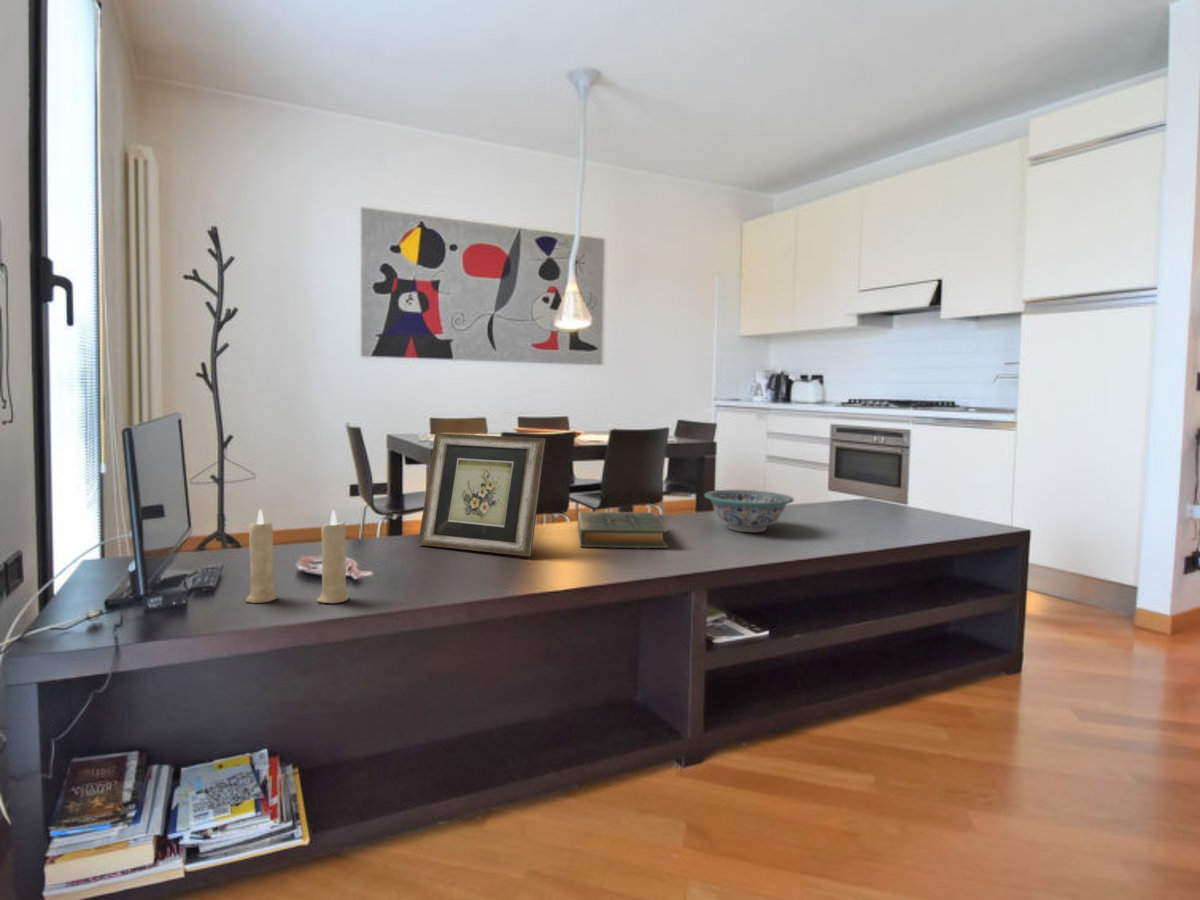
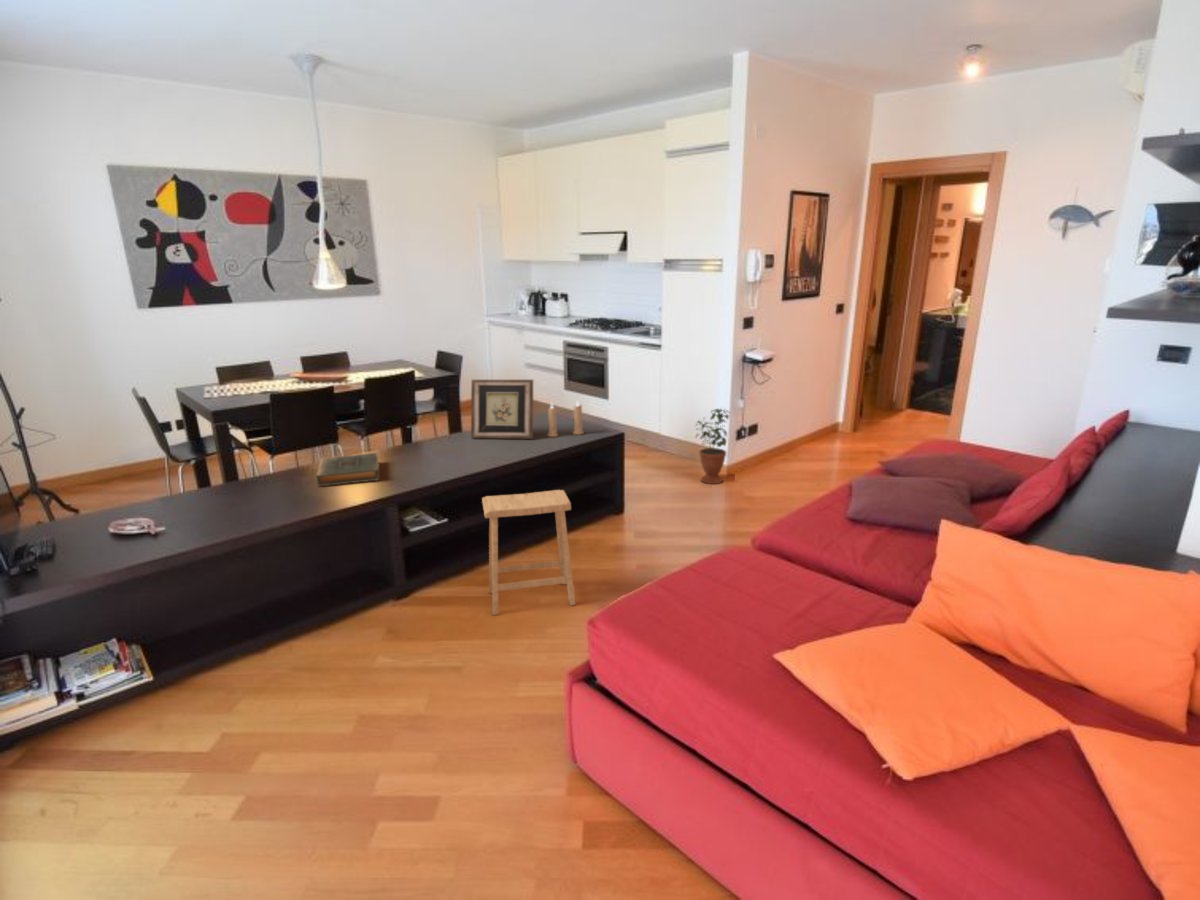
picture frame: present [418,433,546,556] -> present [471,380,533,439]
decorative bowl: present [704,490,793,532] -> none [412,427,472,459]
potted plant: none [1068,508,1132,628] -> present [696,409,729,484]
candle: present [246,510,349,603] -> present [548,403,584,437]
footstool: none [826,591,1014,810] -> present [482,490,576,615]

